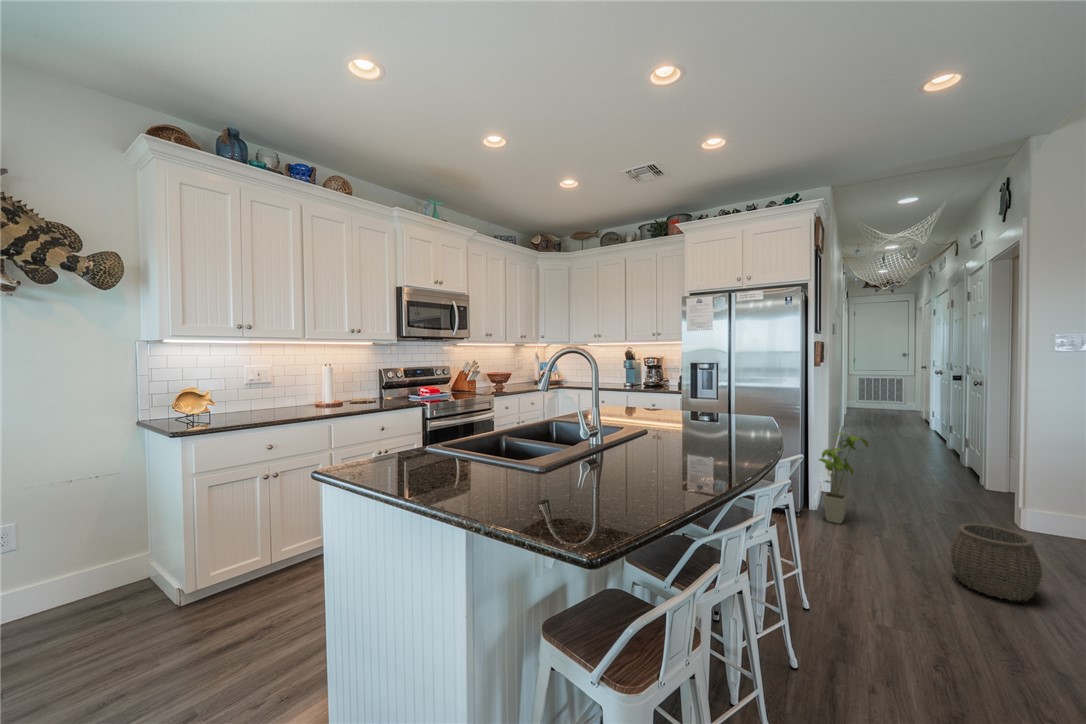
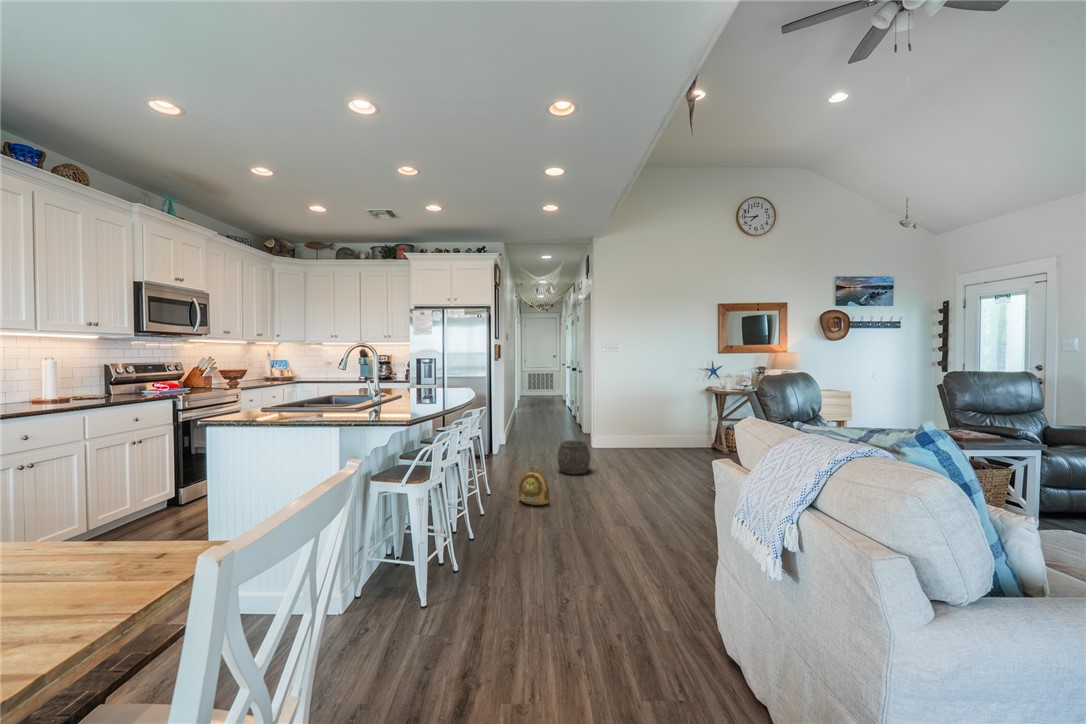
house plant: present [819,433,869,524] -> none [498,402,524,458]
backpack: none [872,588,954,677] -> present [519,466,550,505]

